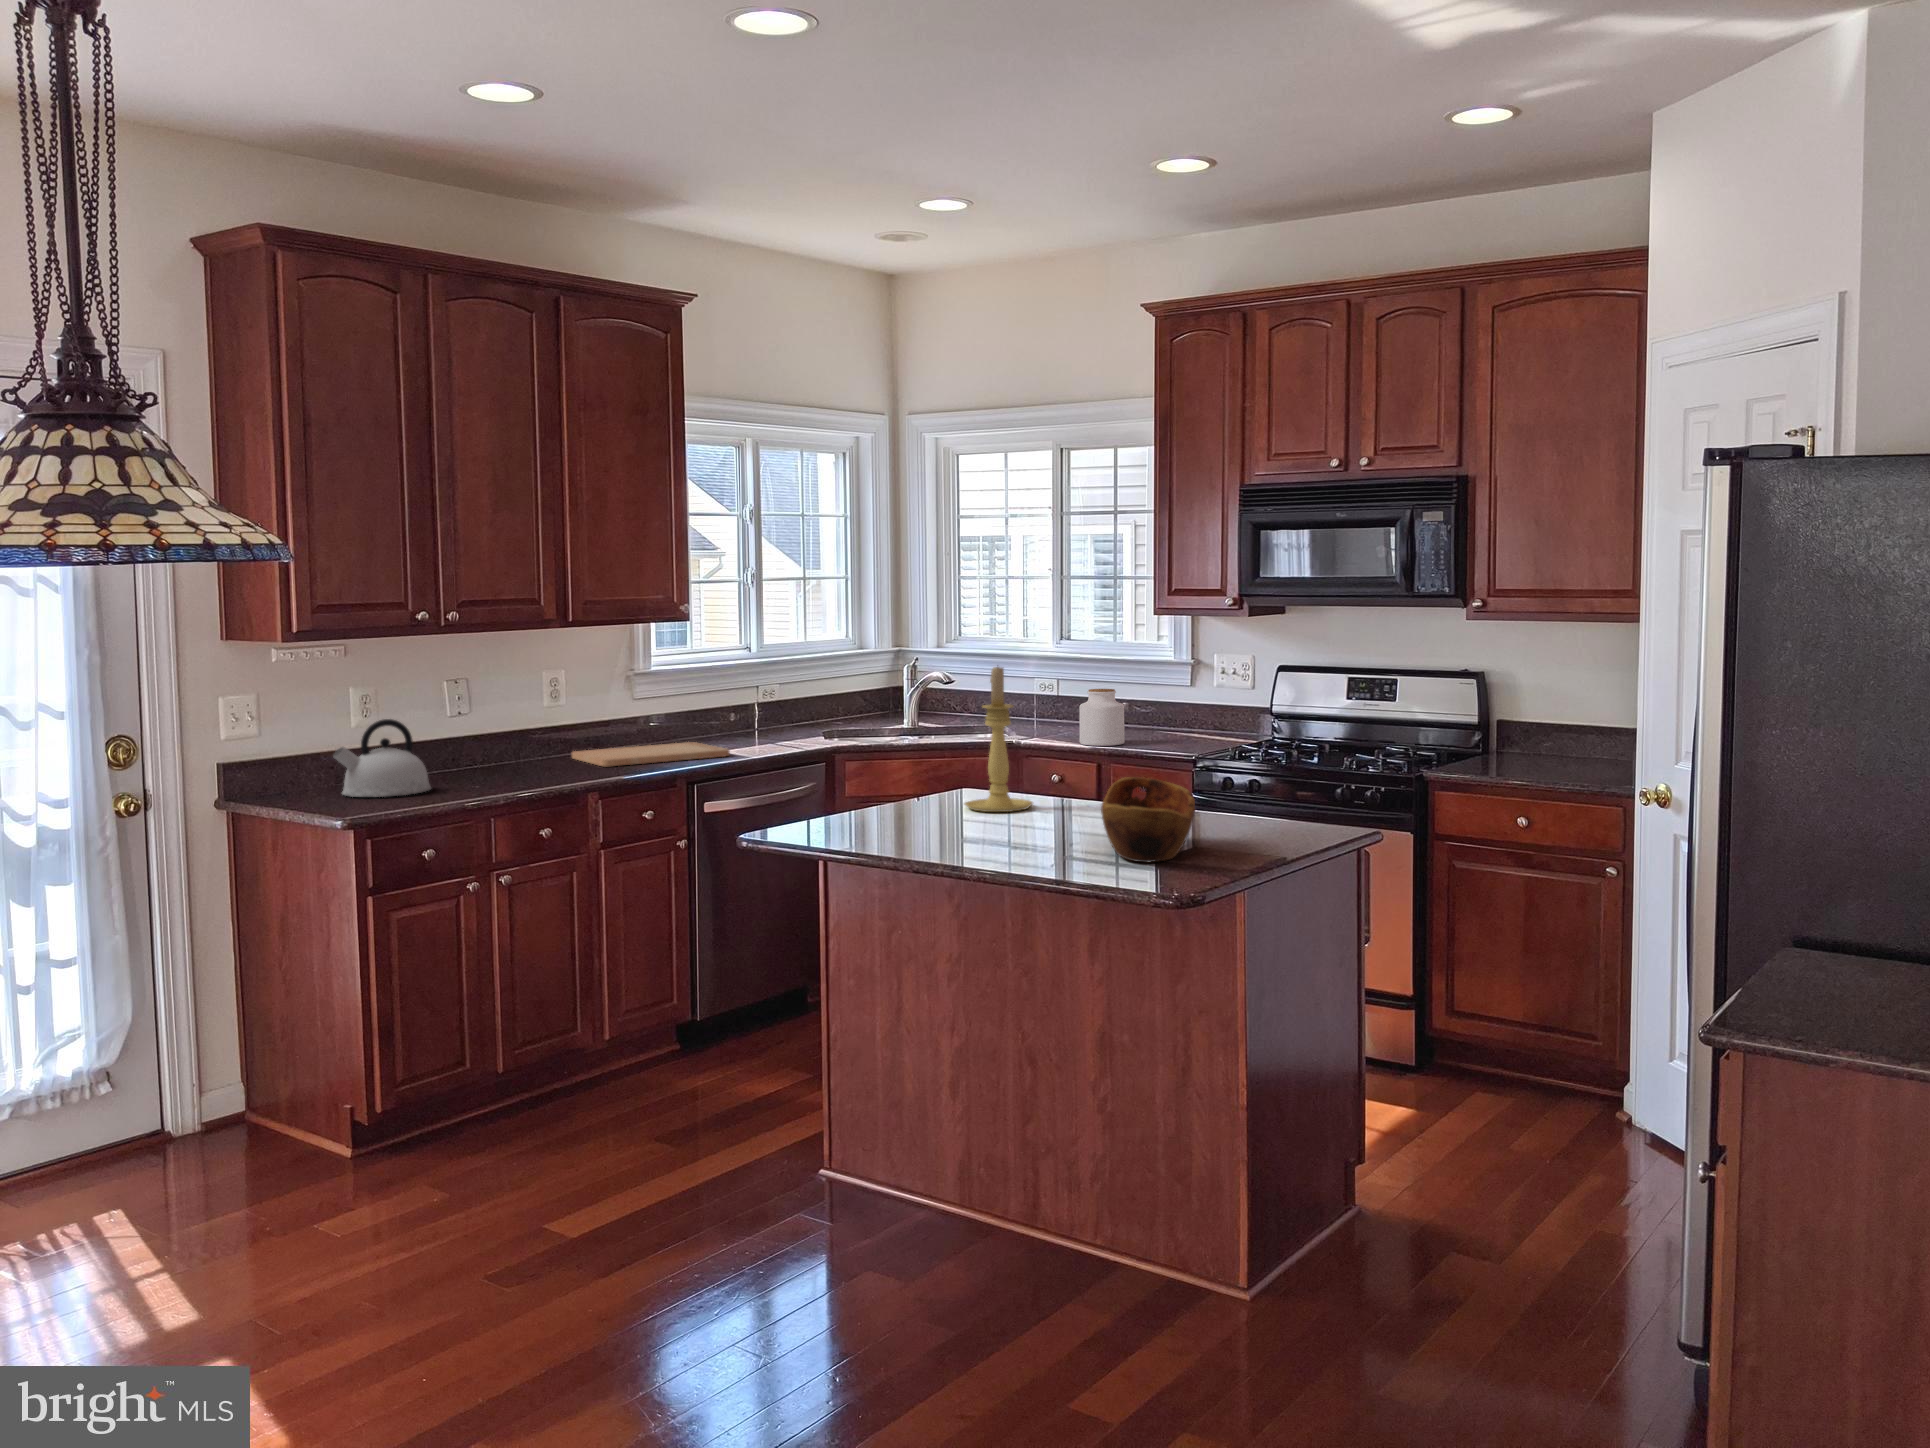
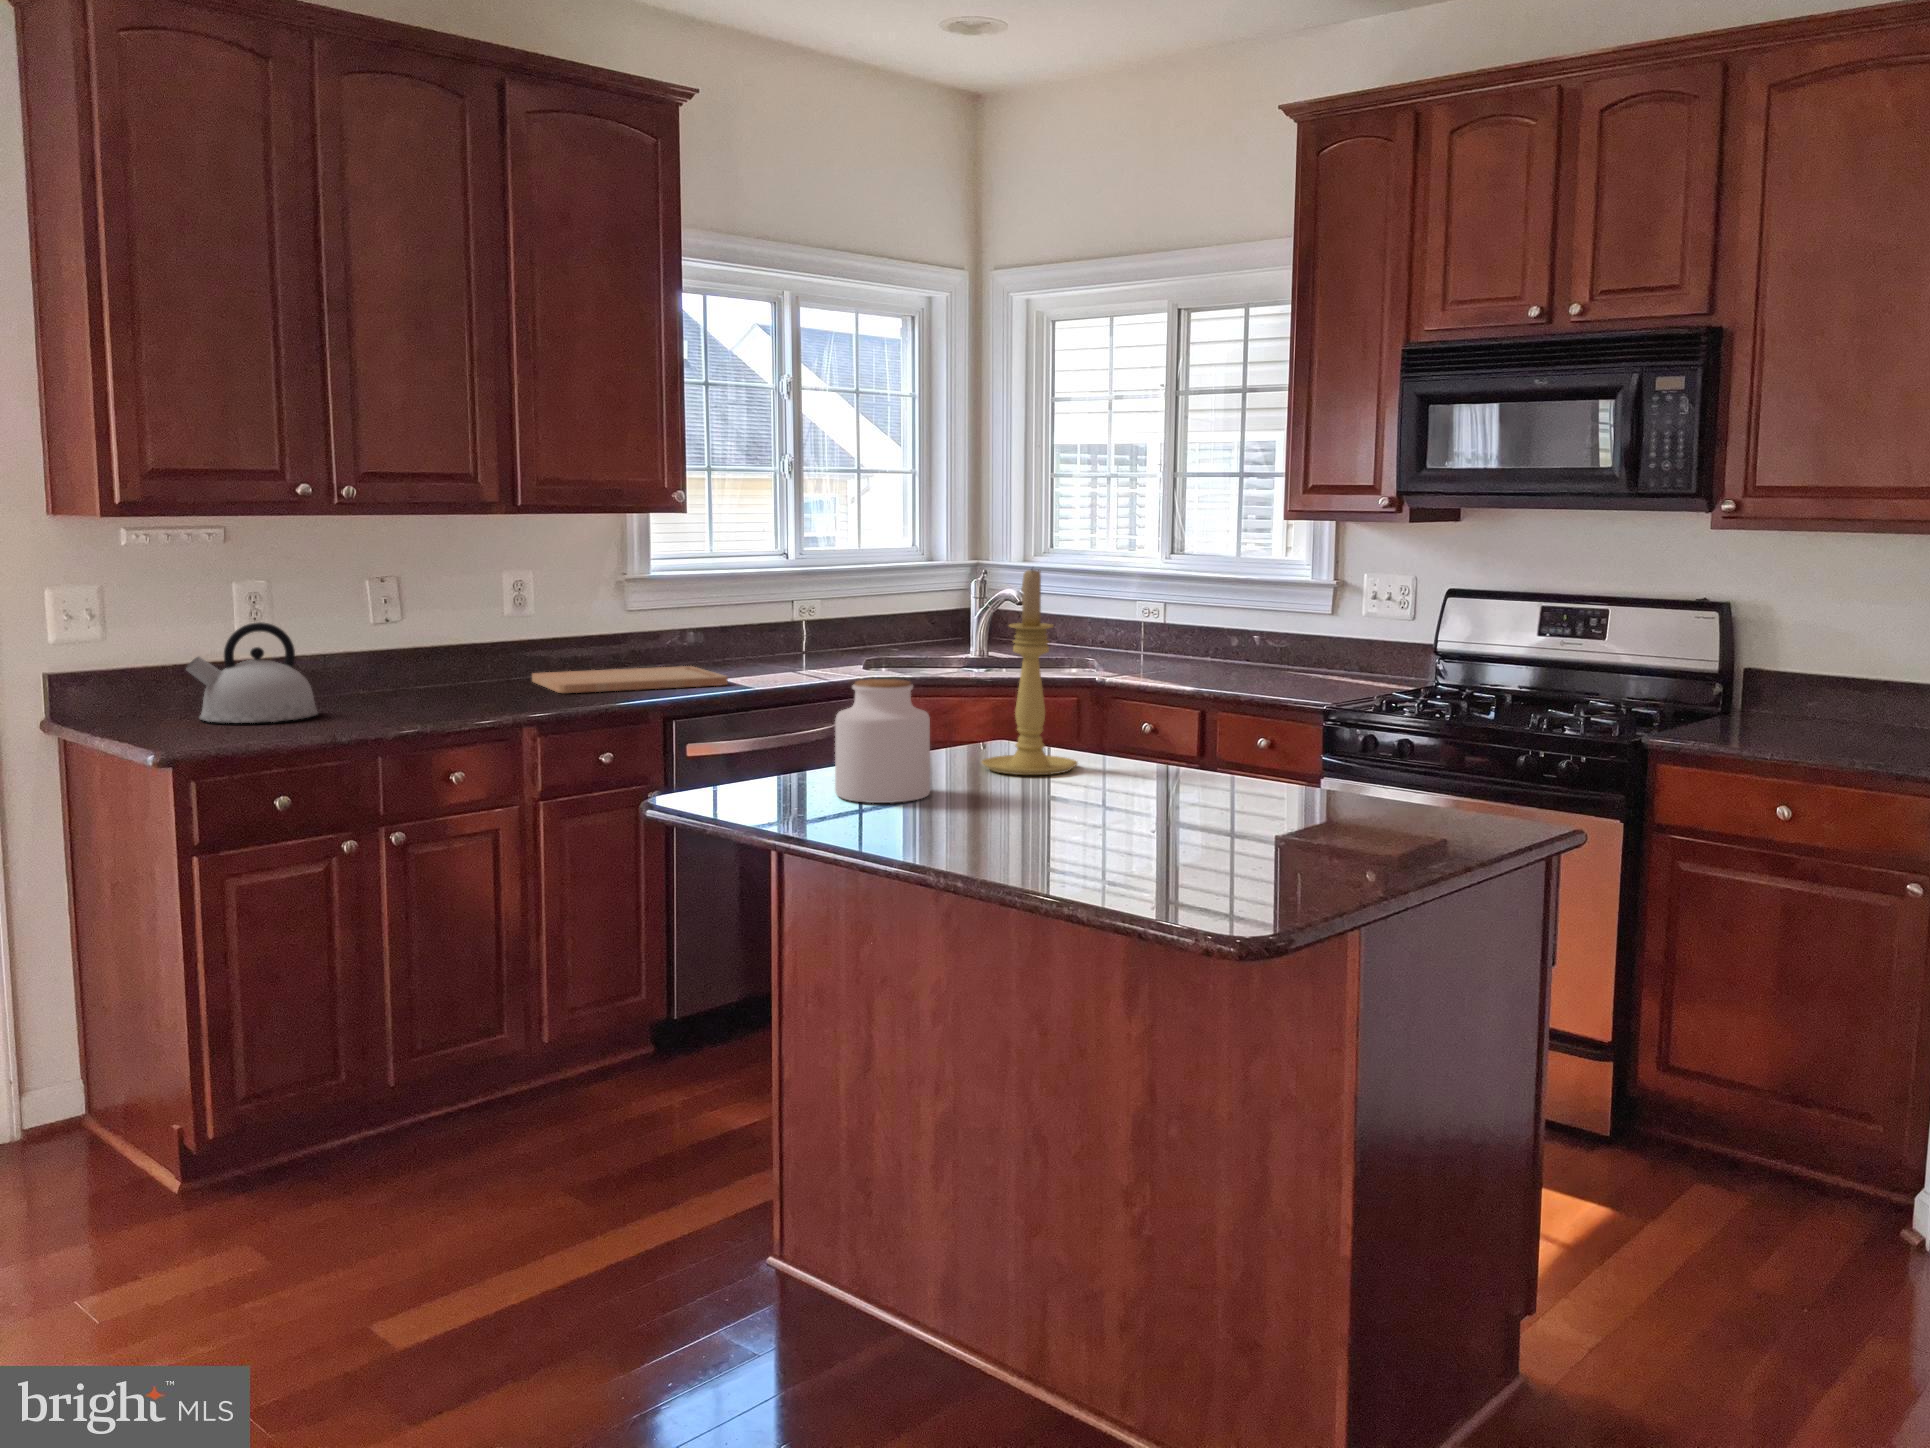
jar: present [1079,689,1125,746] -> present [835,679,930,803]
wooden bowl: present [1101,777,1195,862] -> none [1147,733,1293,867]

